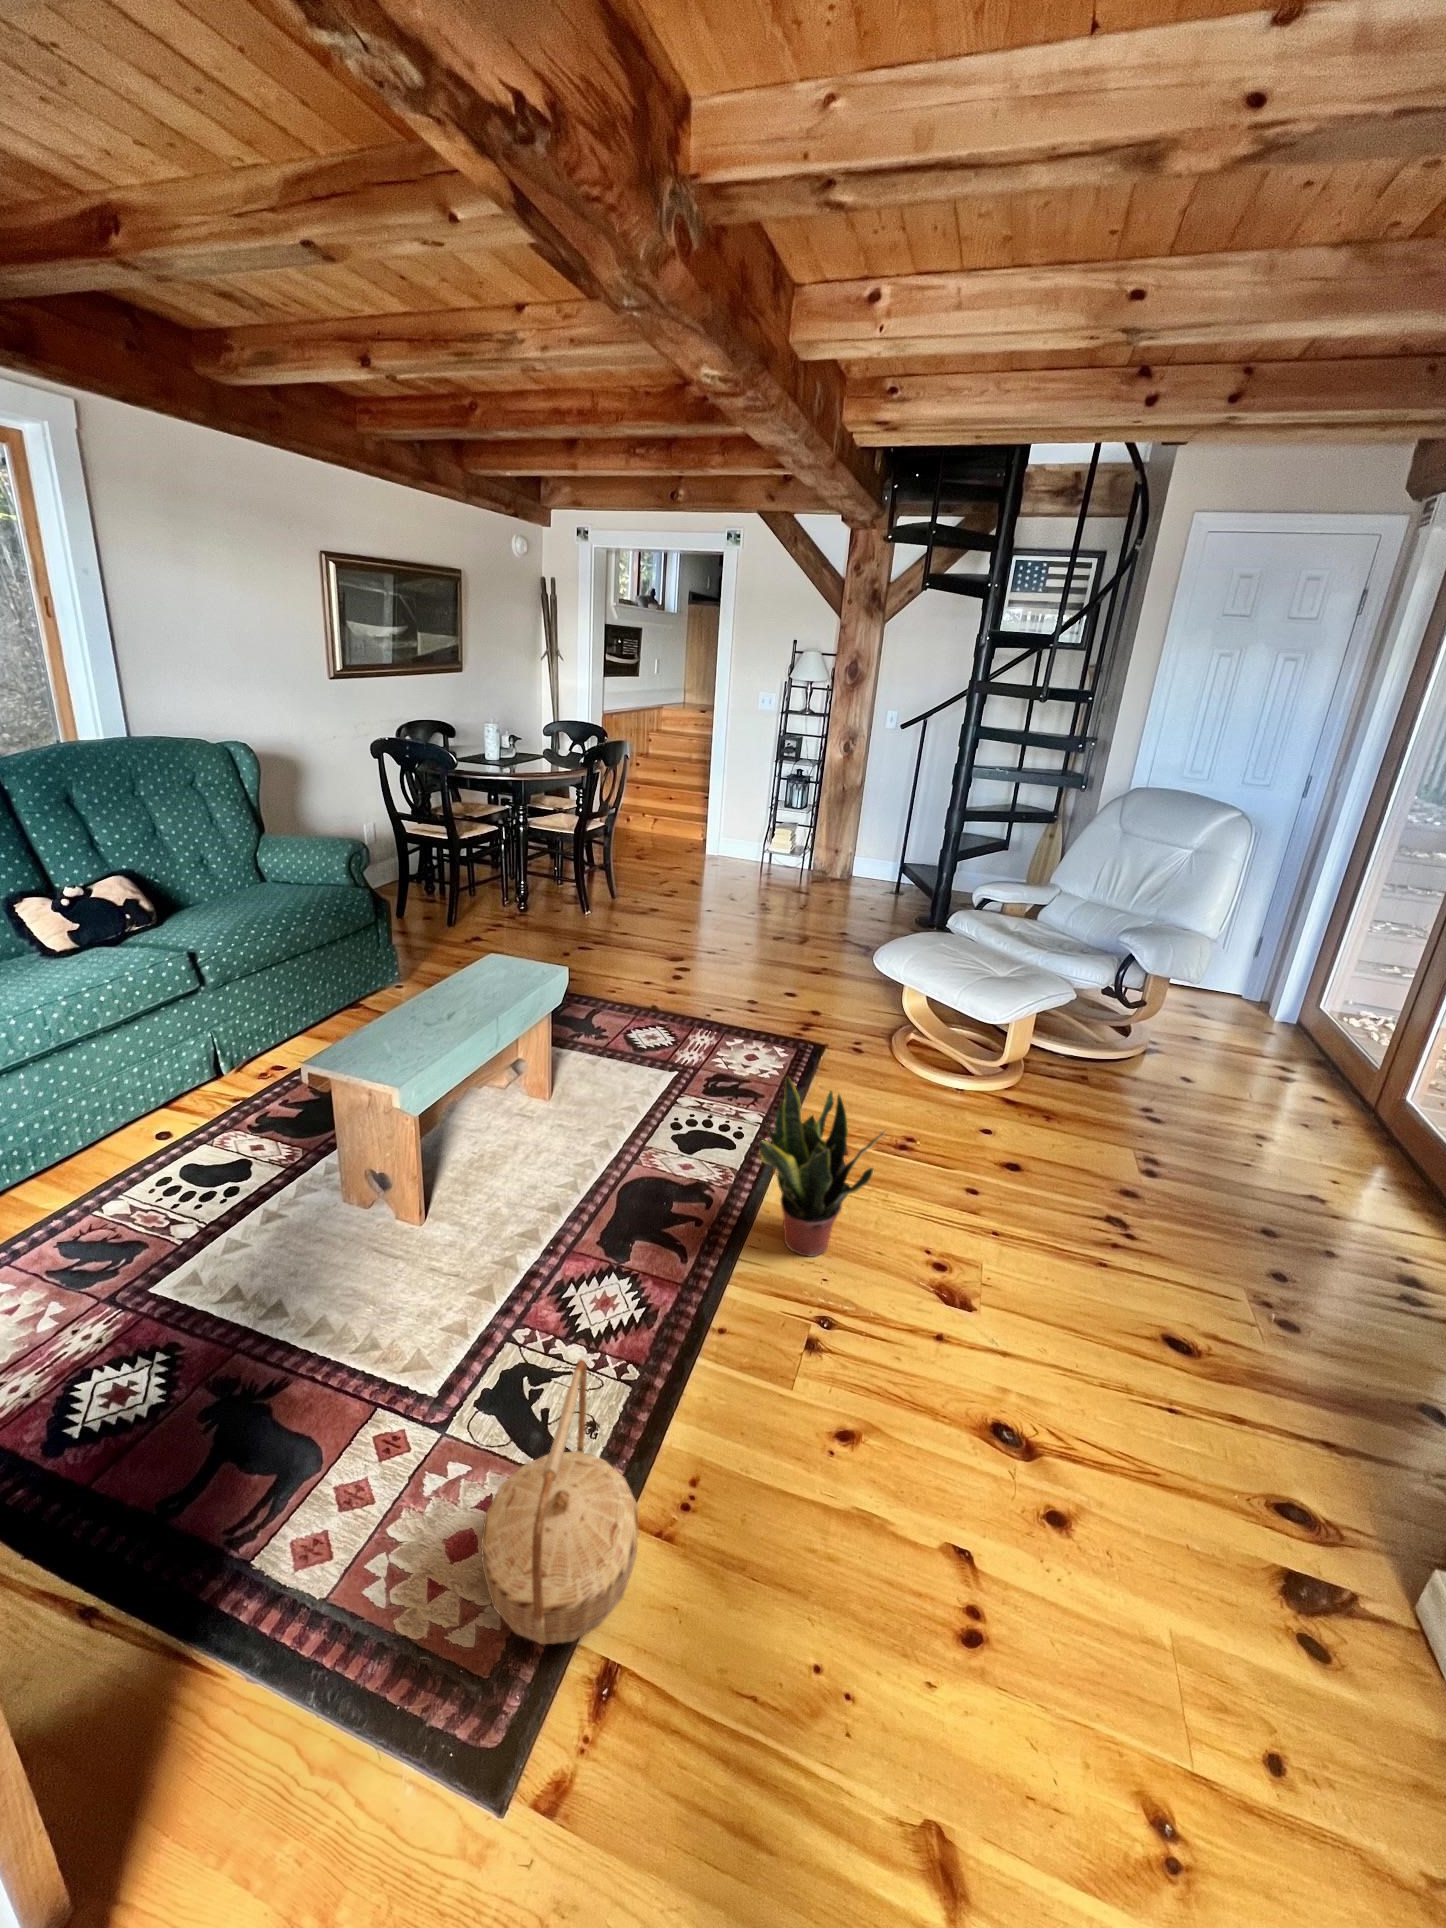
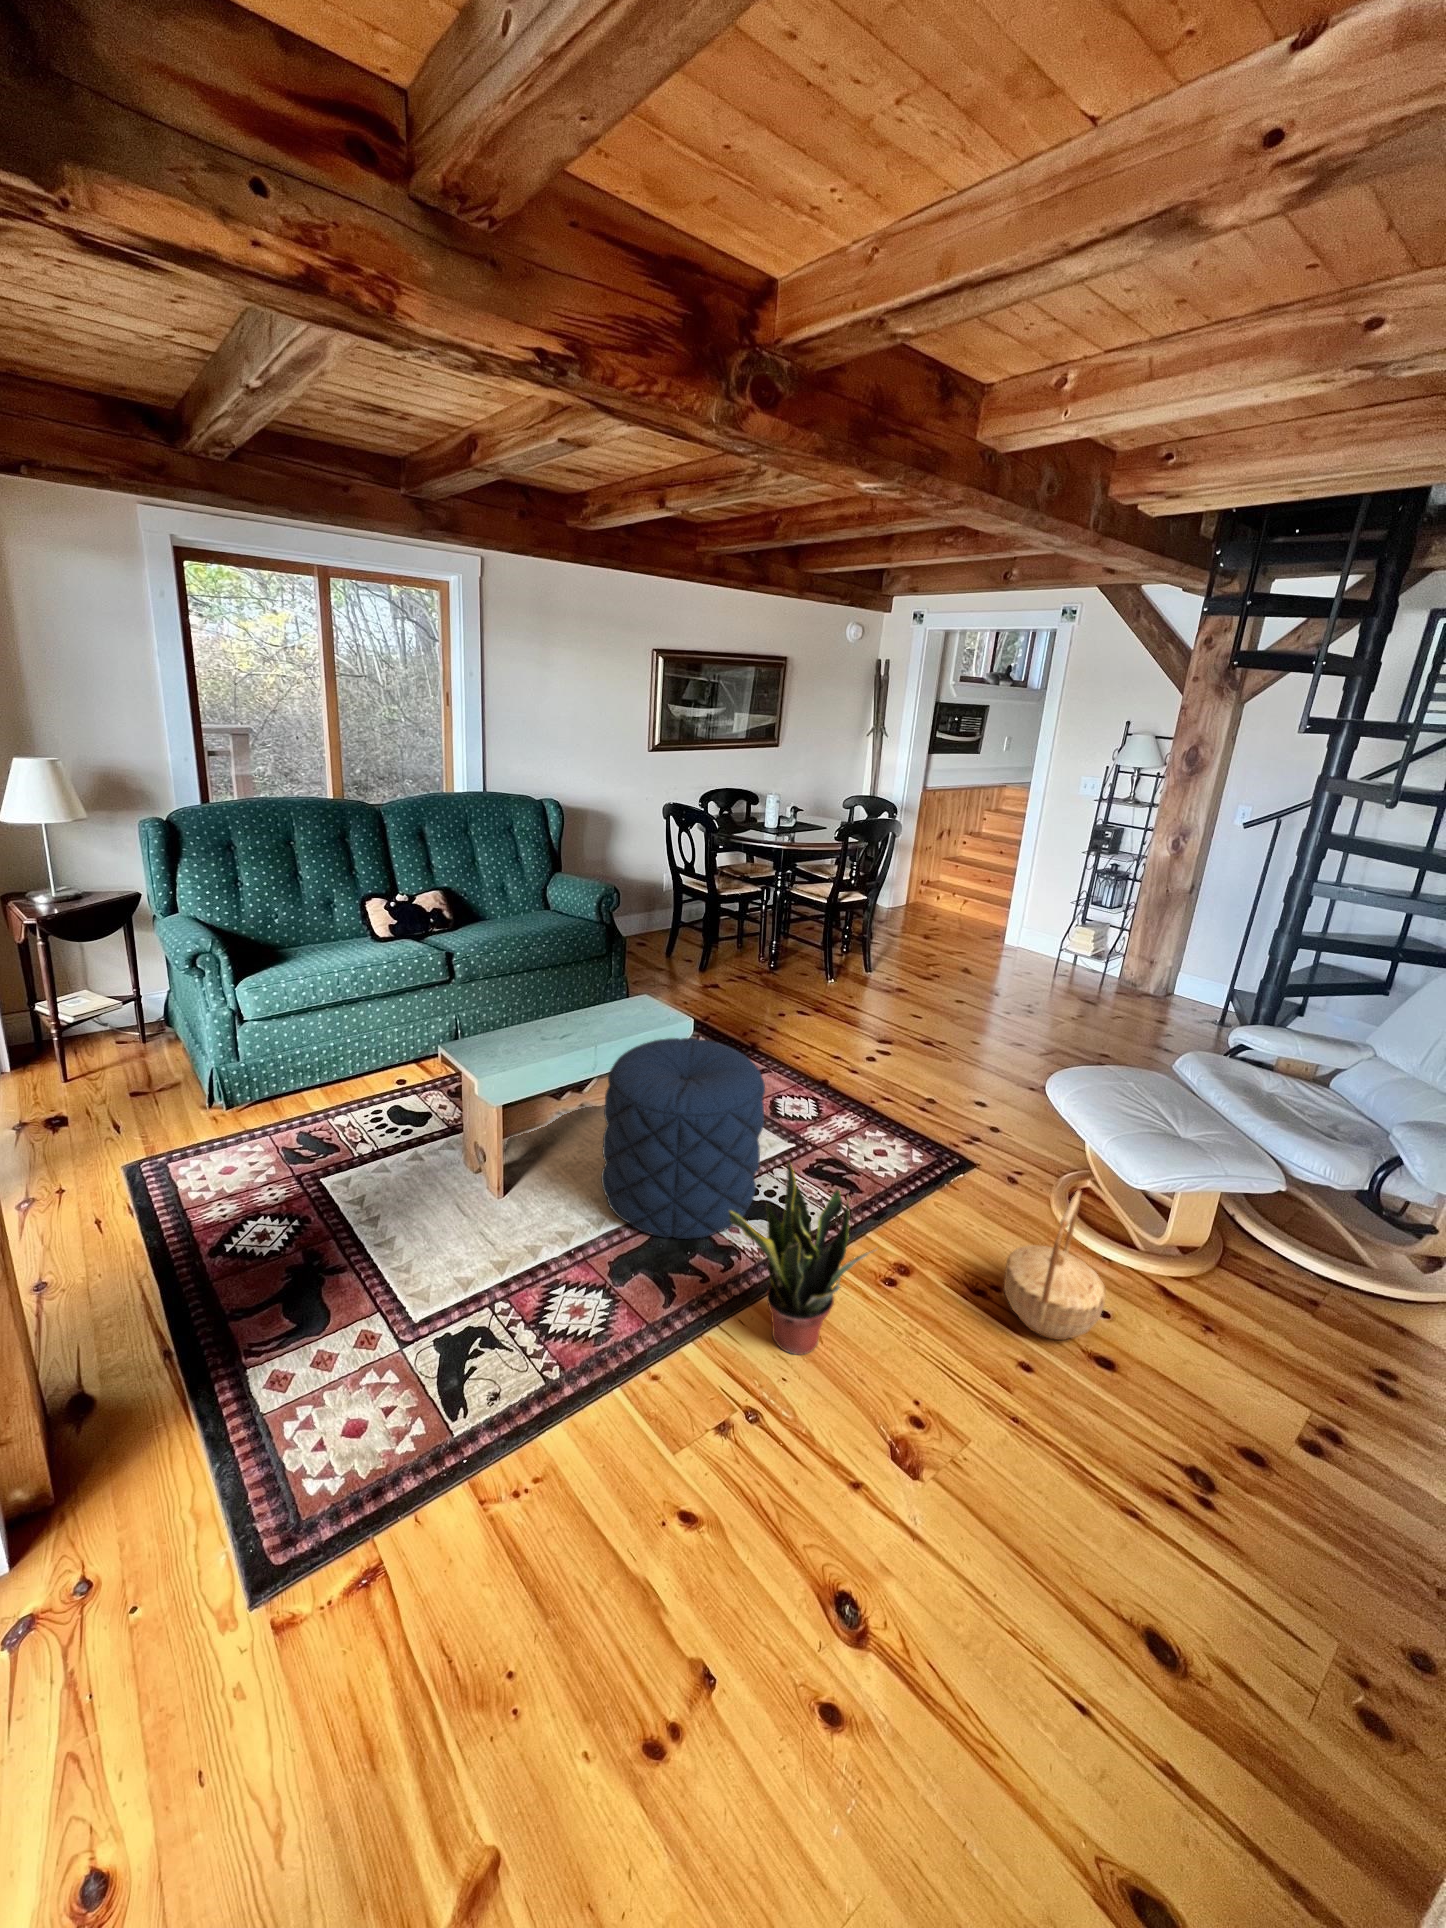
pouf: none [520,986,698,1202] -> present [601,1038,765,1239]
basket: present [481,1359,639,1644] -> present [1004,1190,1106,1340]

